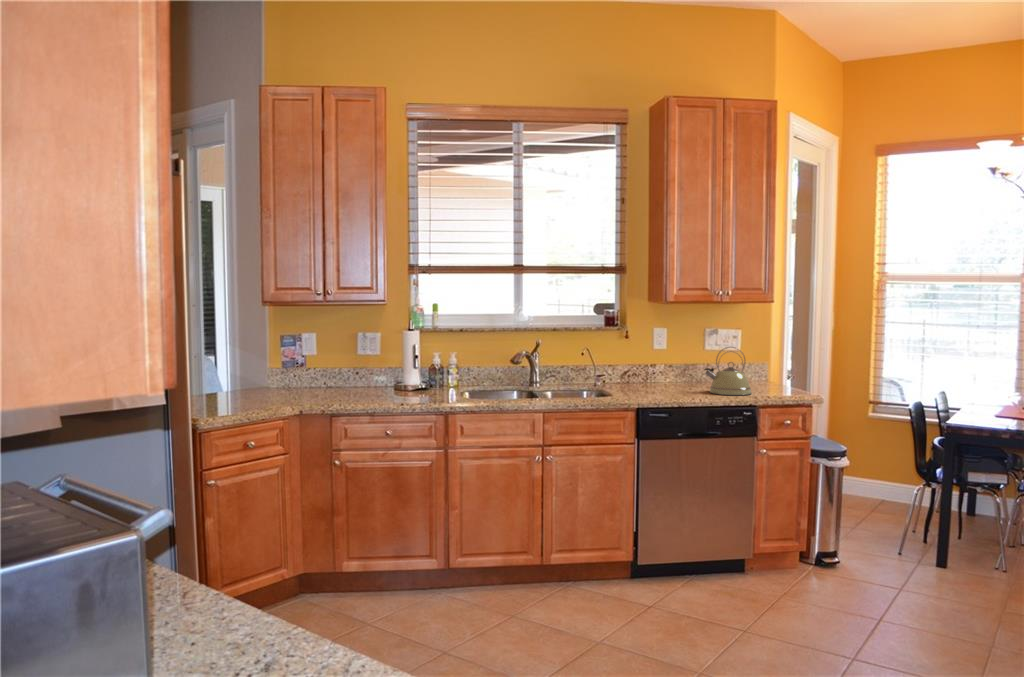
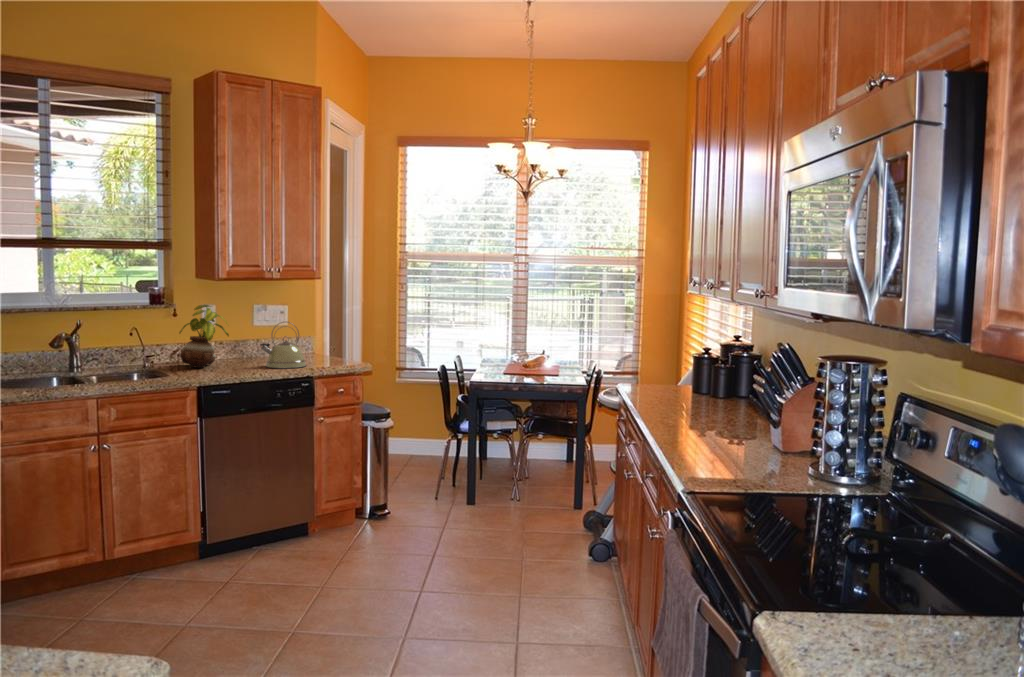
potted plant: none [627,327,675,389] -> present [179,305,229,368]

